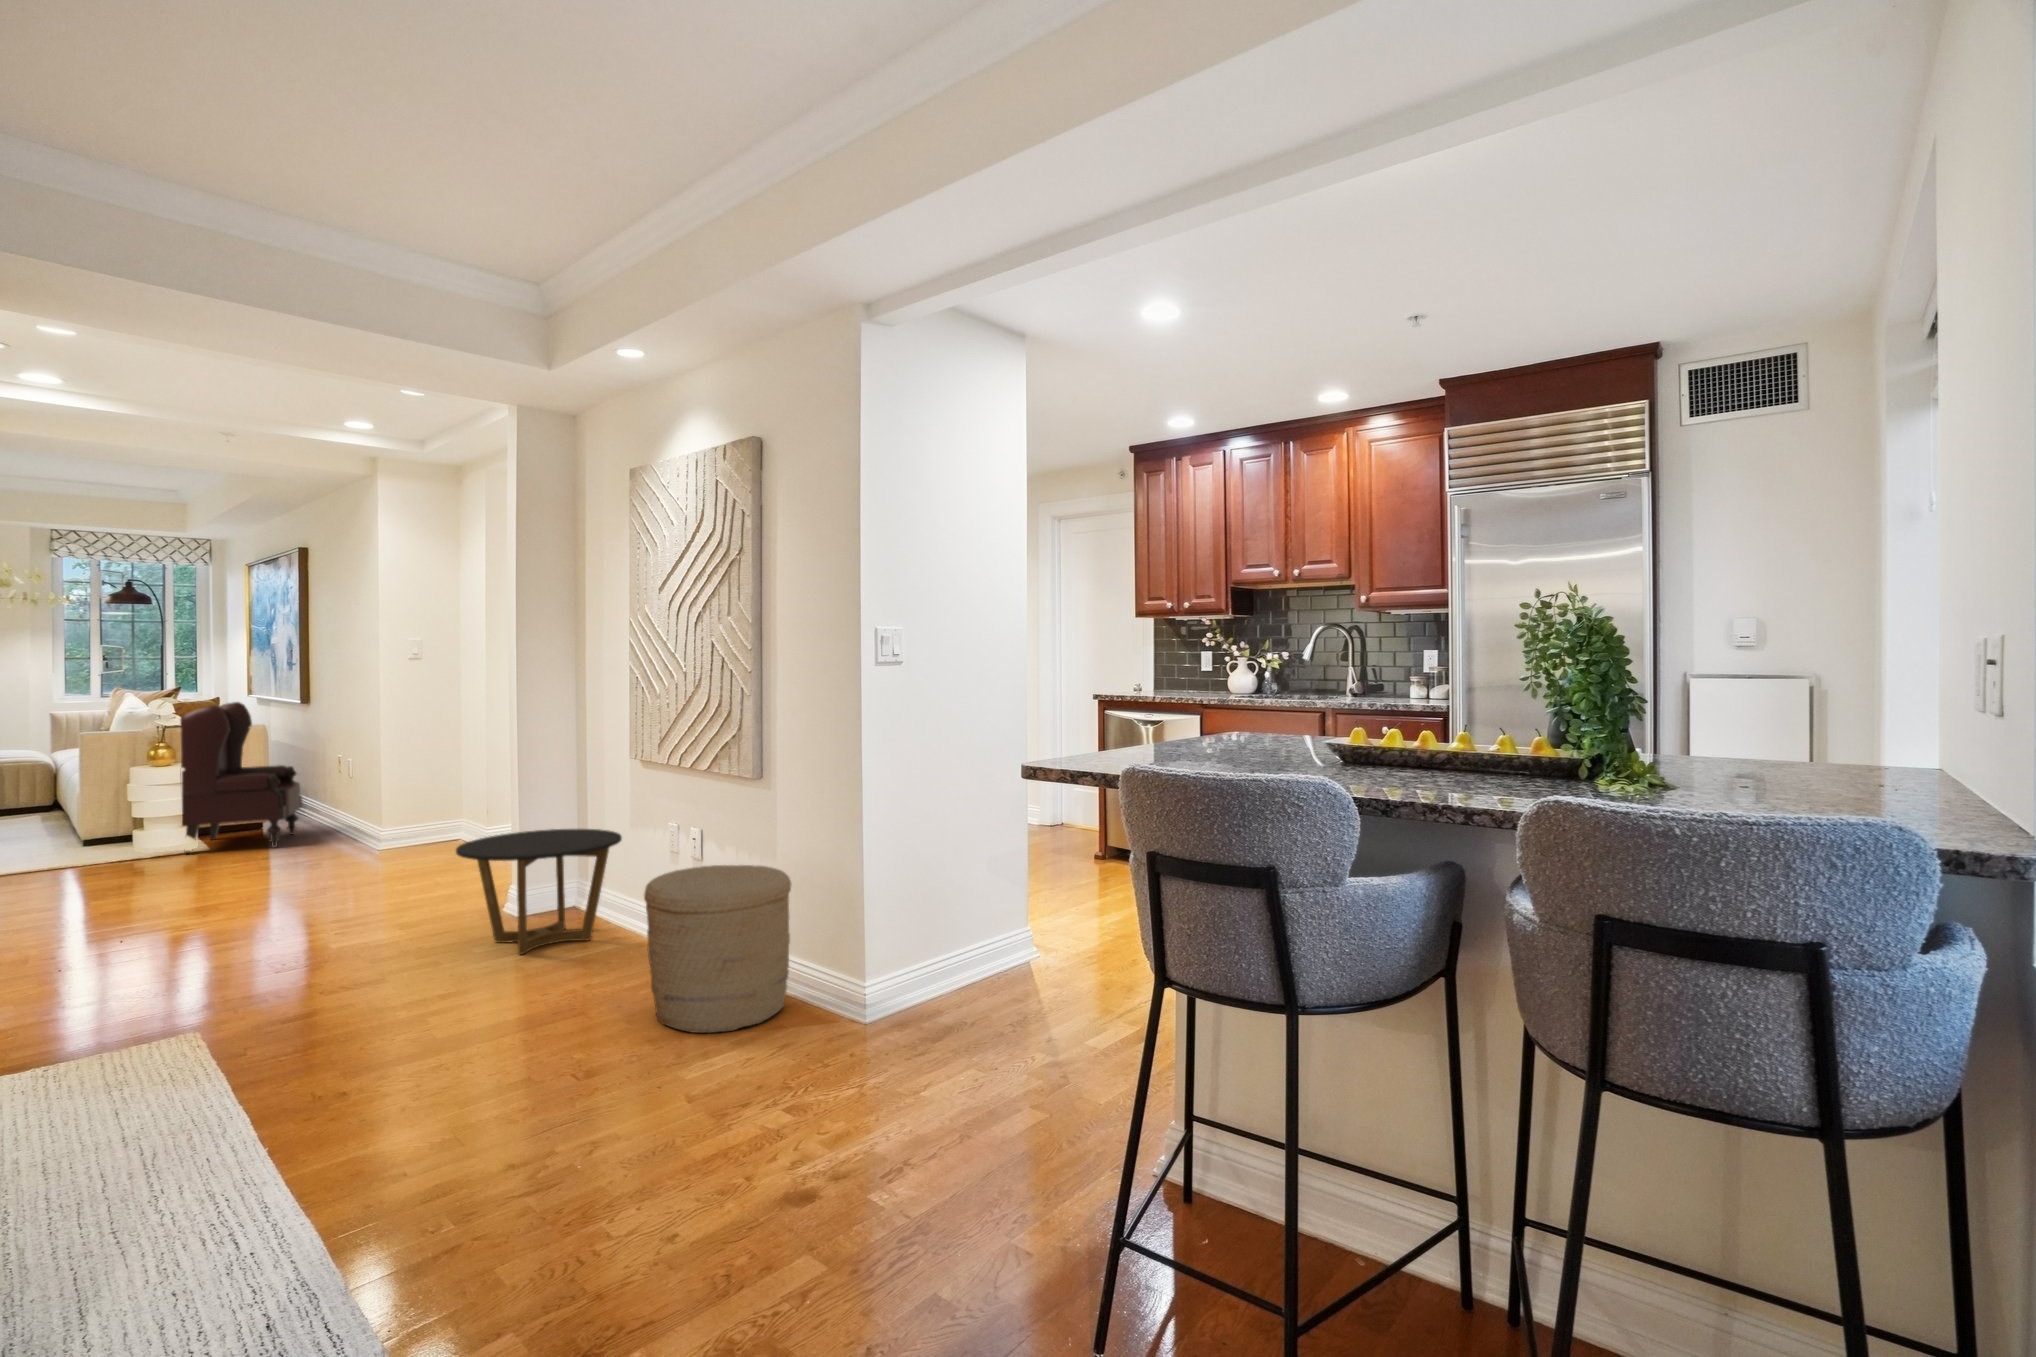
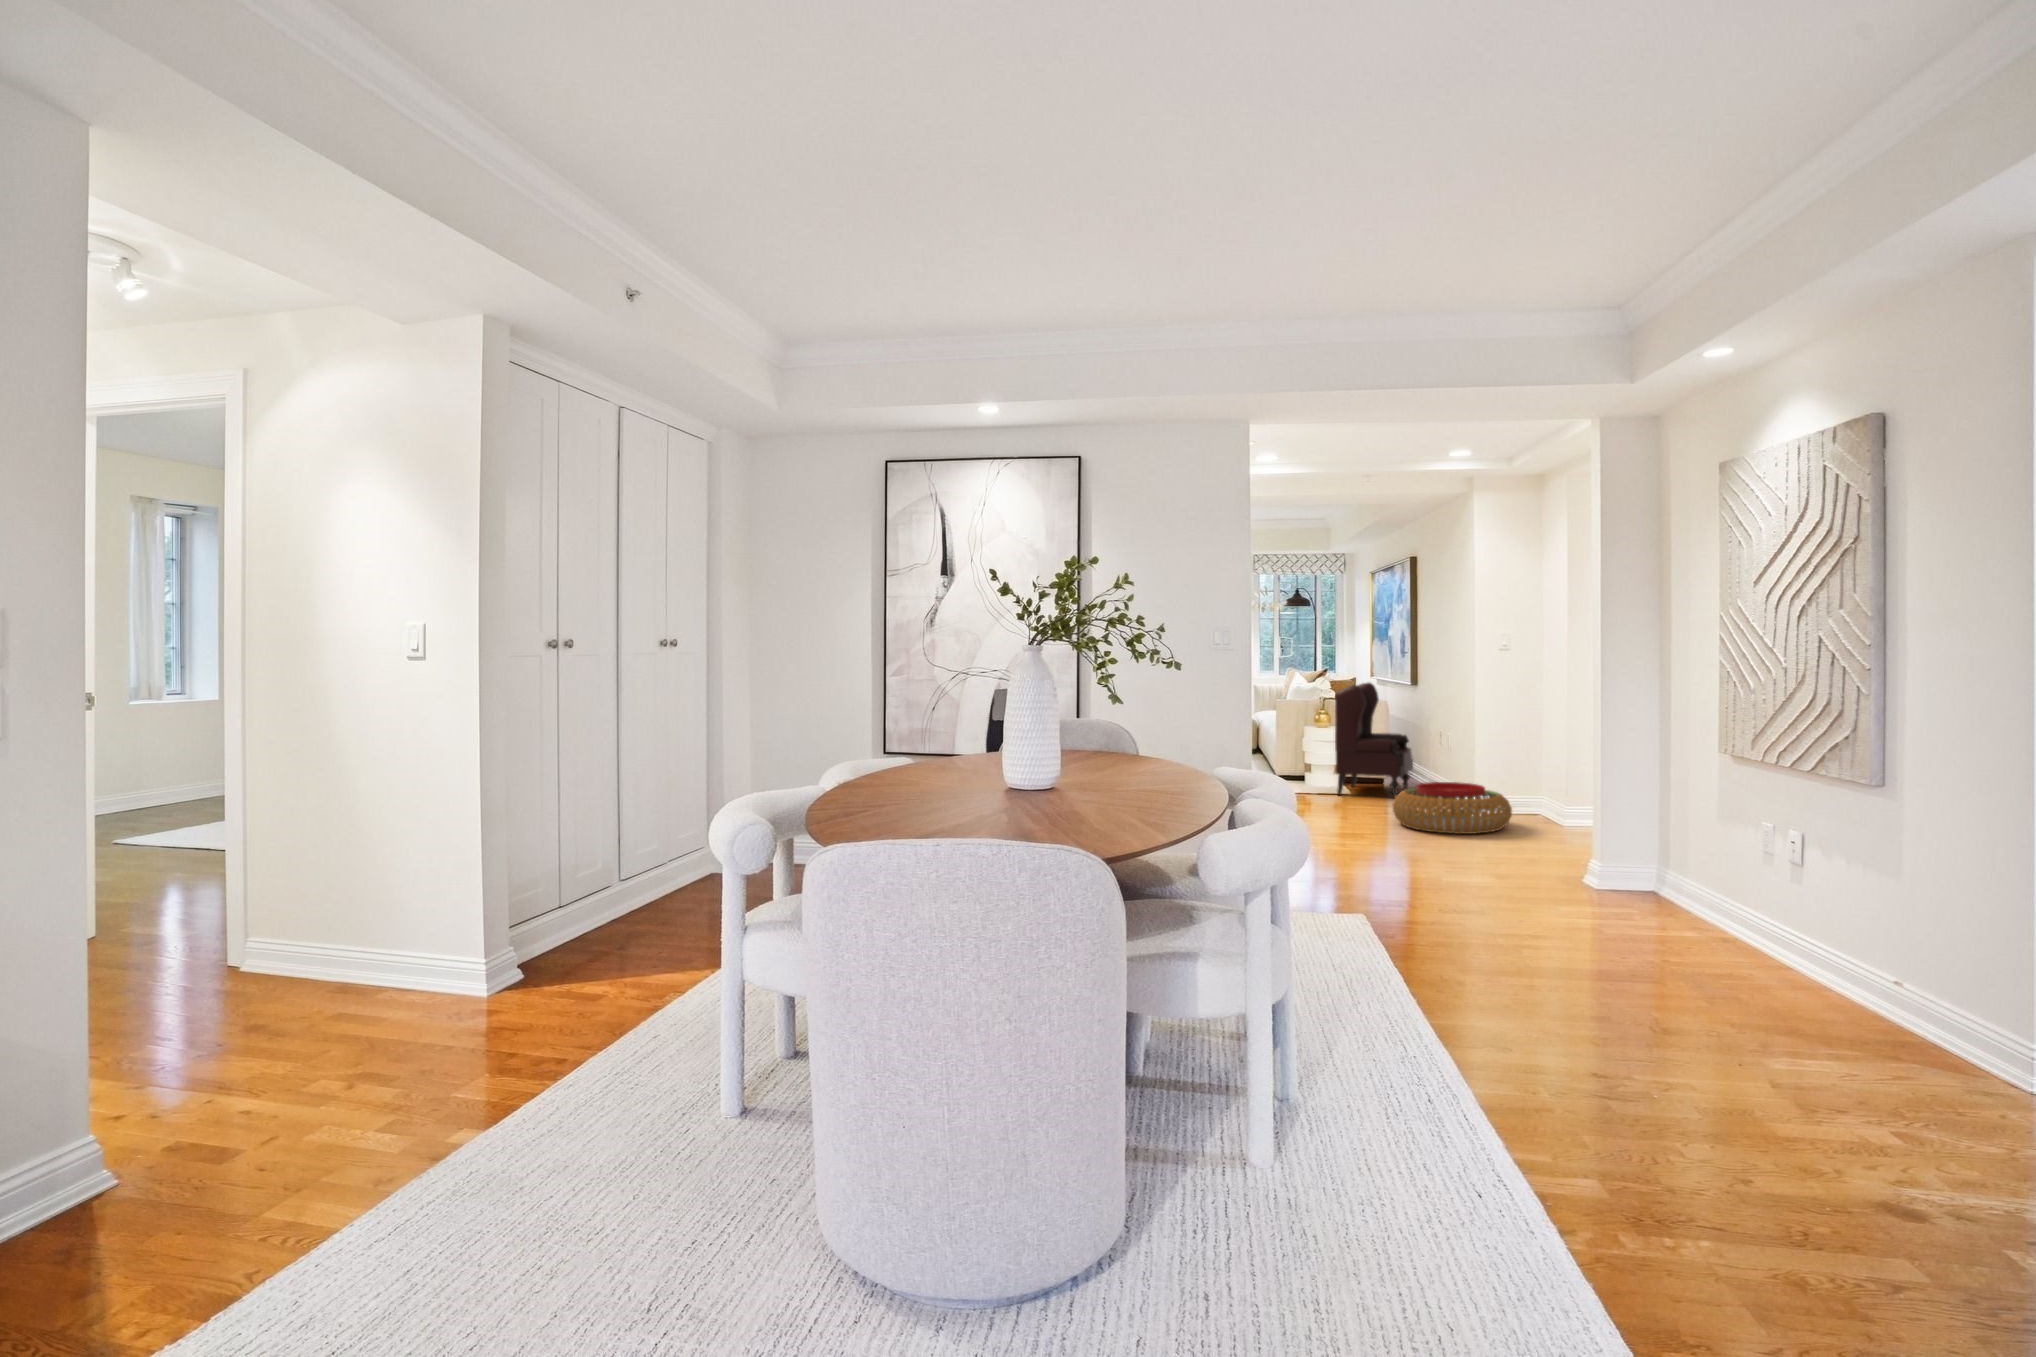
pouf: none [266,818,426,884] -> present [1393,782,1512,834]
side table: present [456,829,622,955] -> none [1545,811,1707,923]
woven basket: present [644,865,791,1033] -> none [1734,869,1922,1047]

